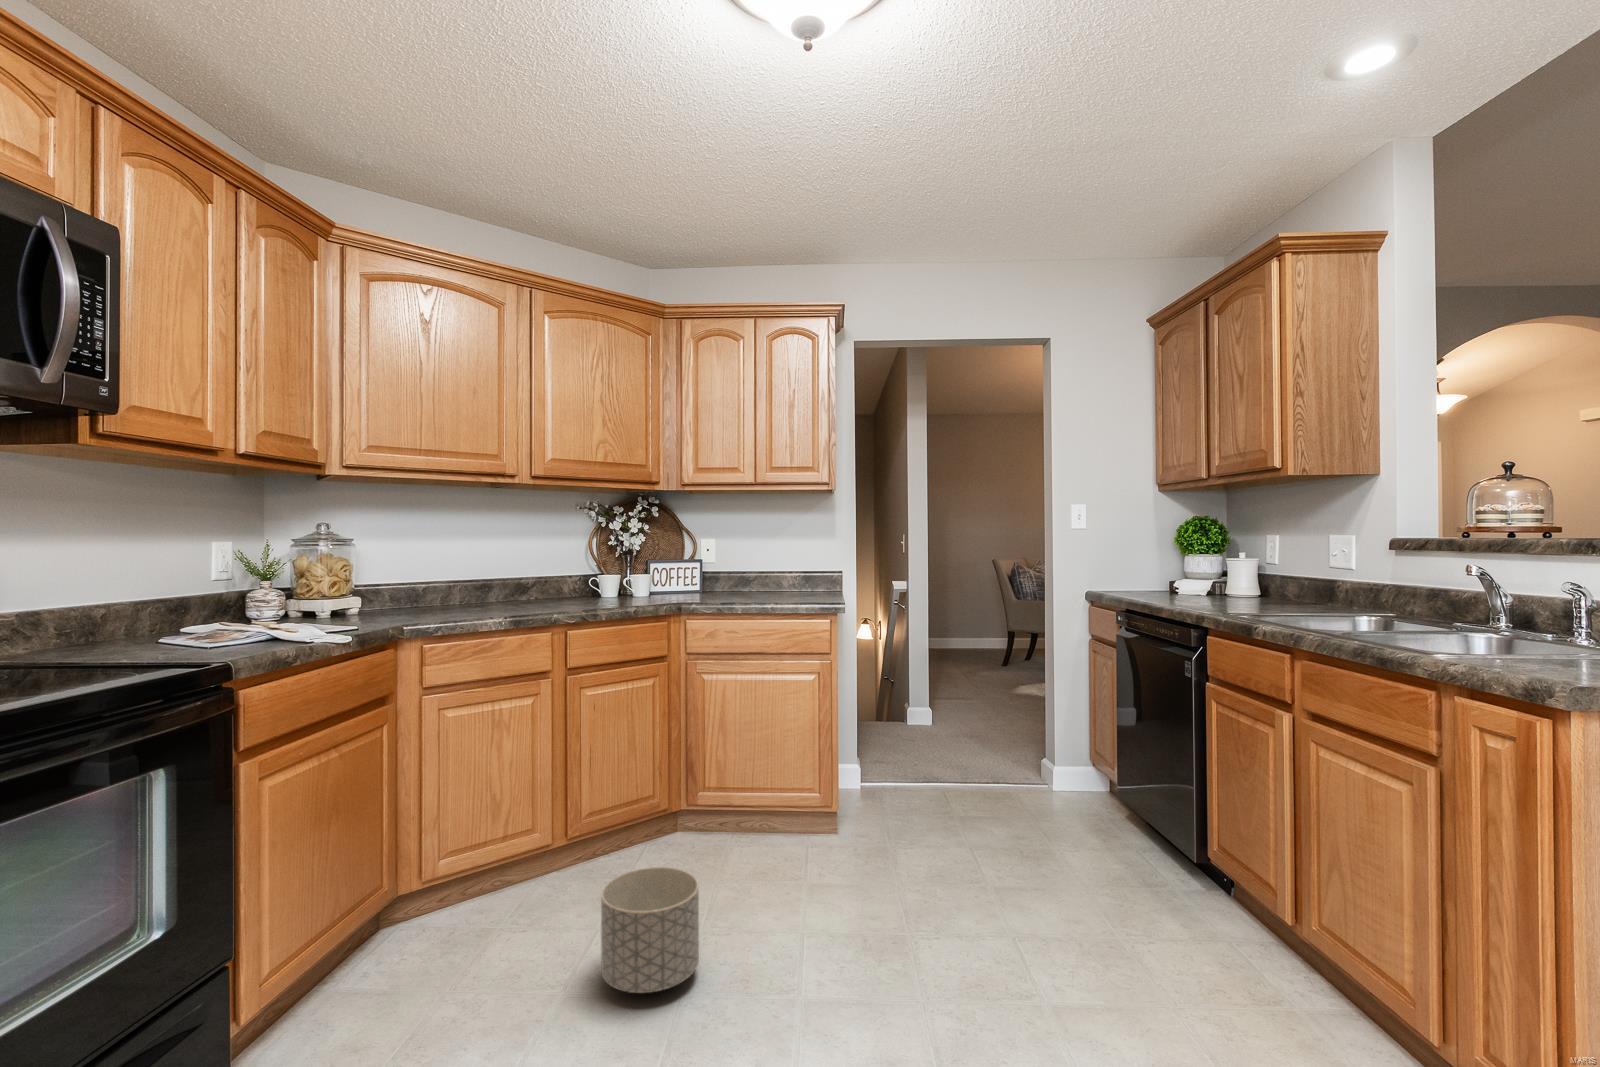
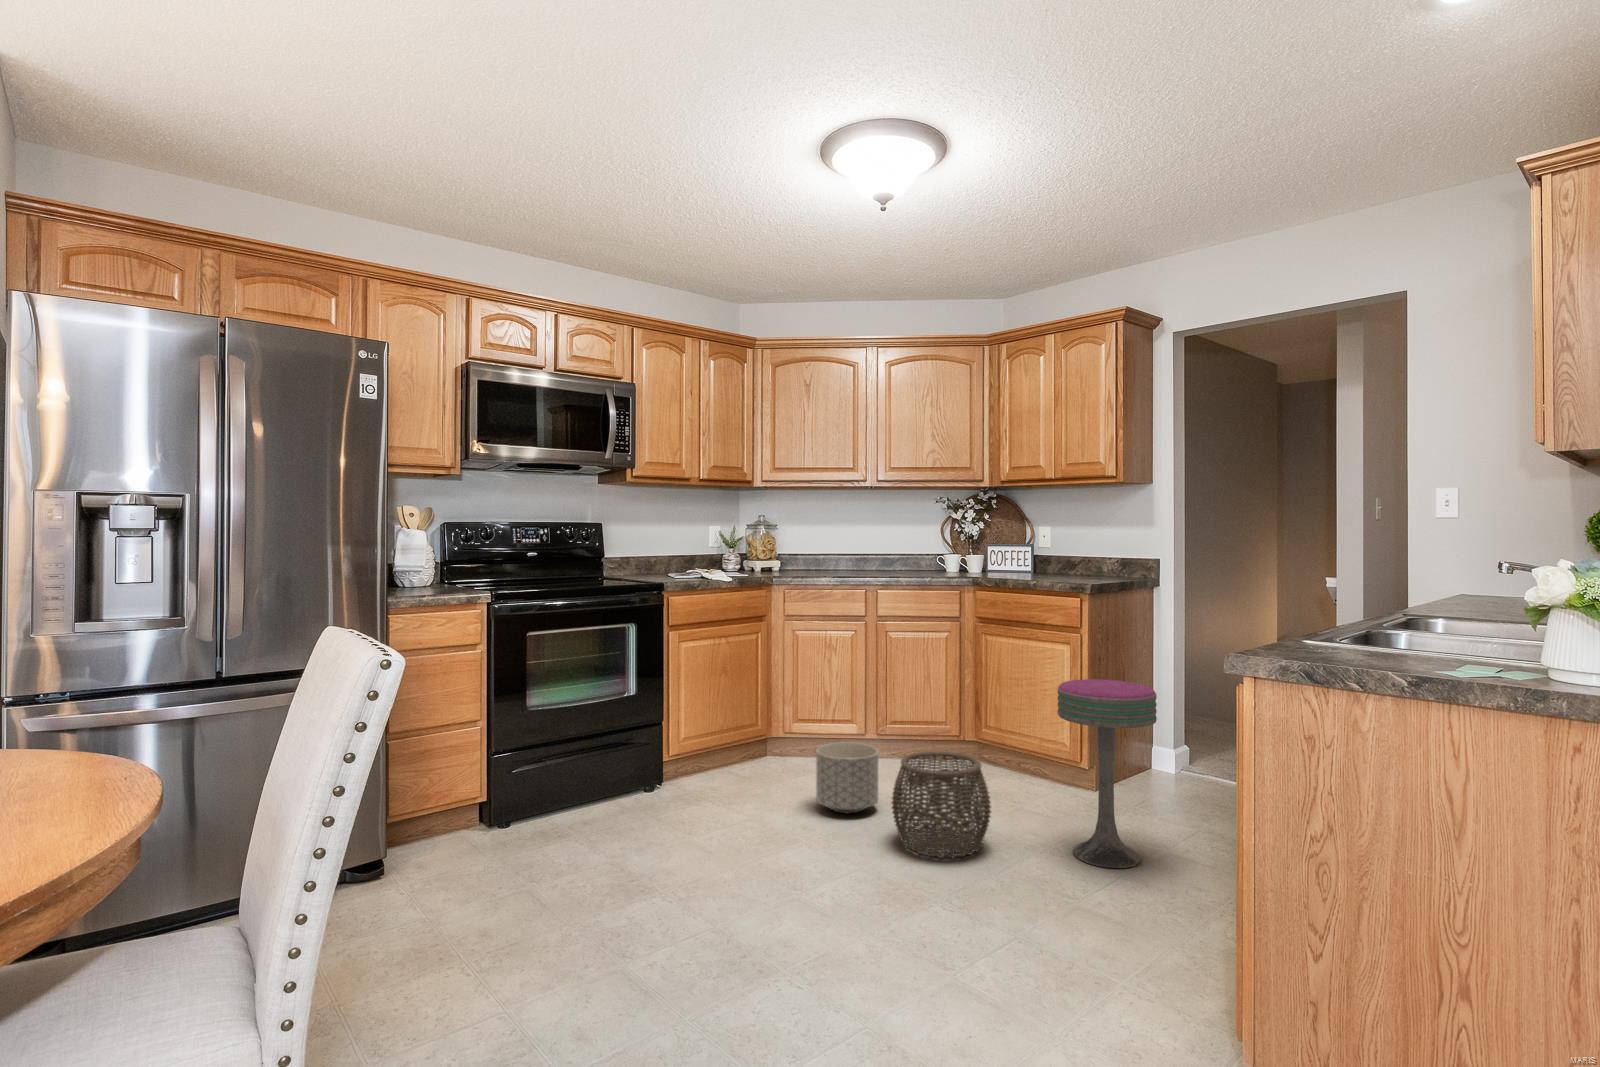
bar stool: none [922,712,1029,931] -> present [1058,679,1157,868]
woven basket: none [772,845,907,1015] -> present [891,751,991,858]

